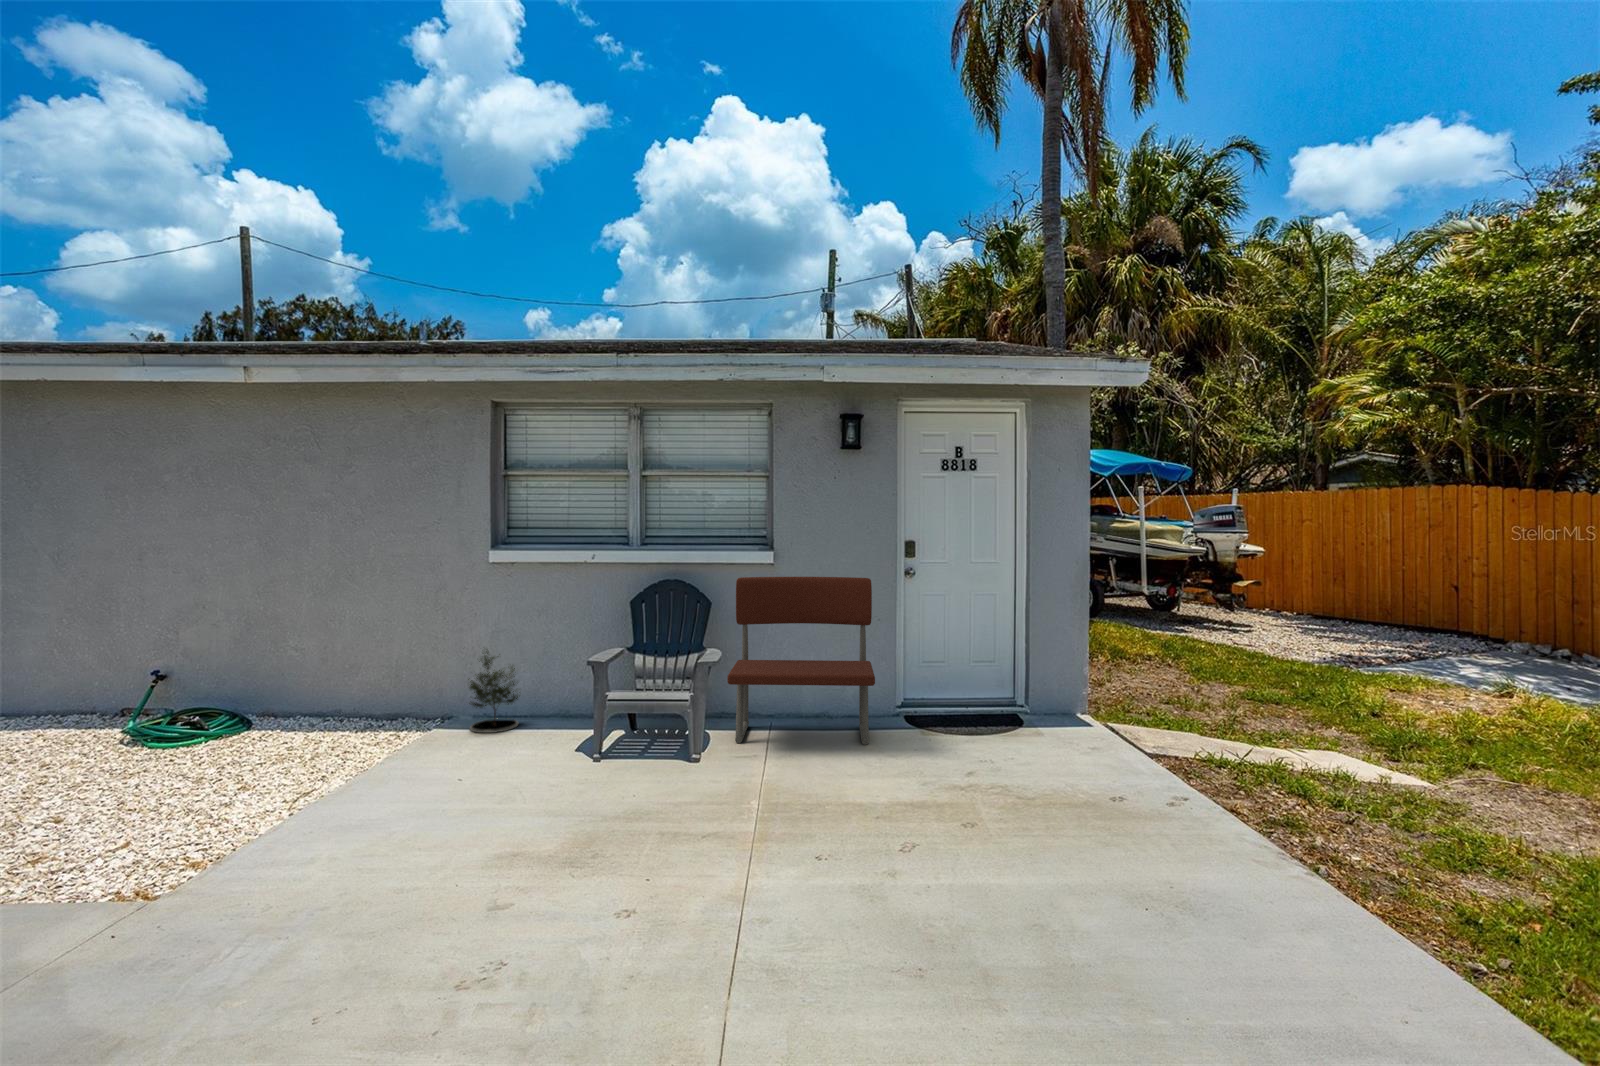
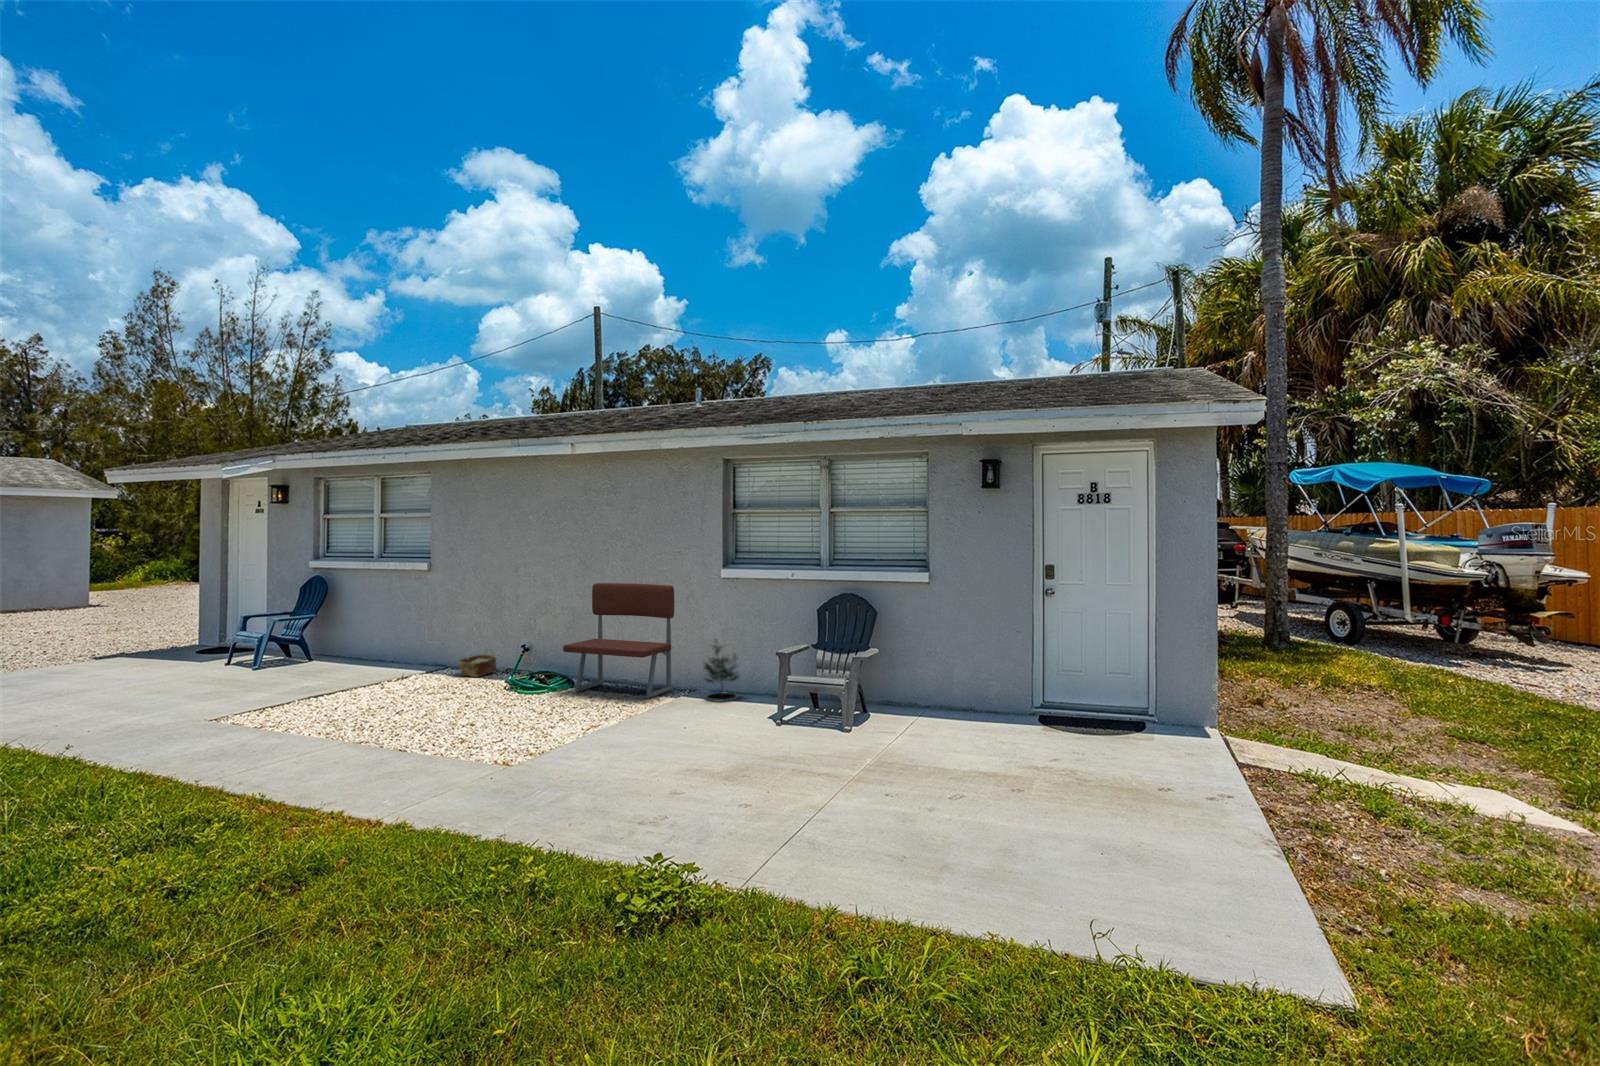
bench: present [727,577,875,745] -> present [563,583,674,699]
woven basket: none [32,681,109,729] -> present [459,653,497,677]

